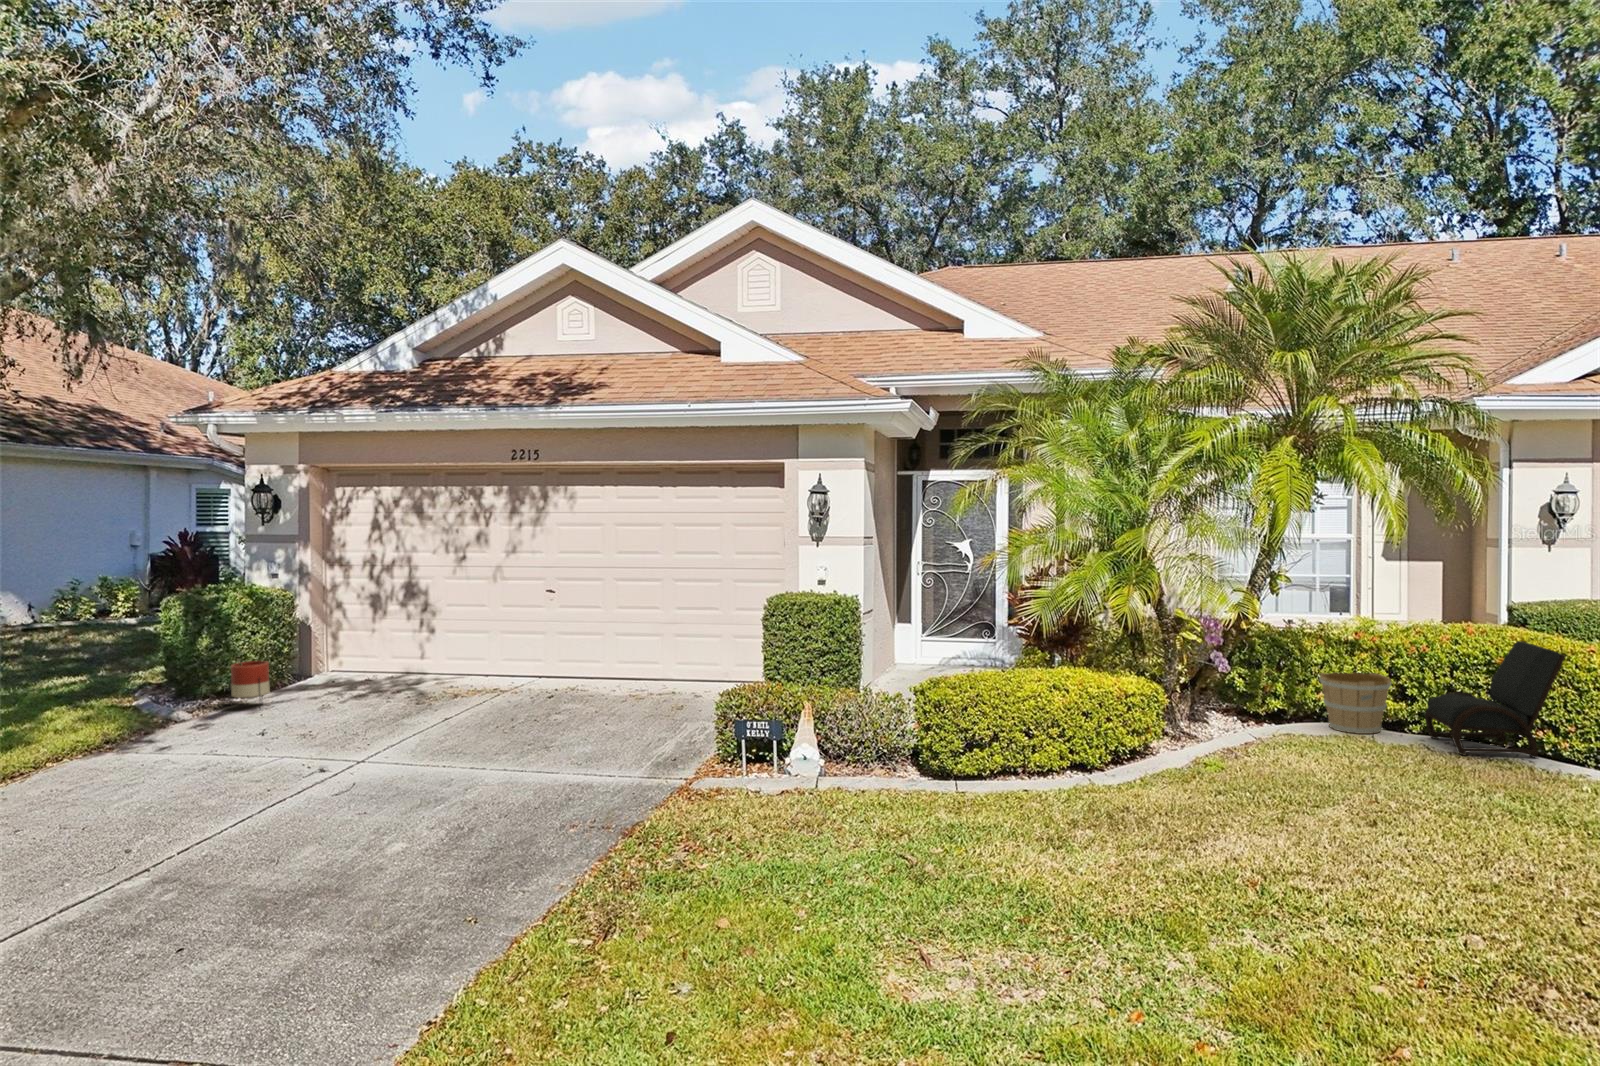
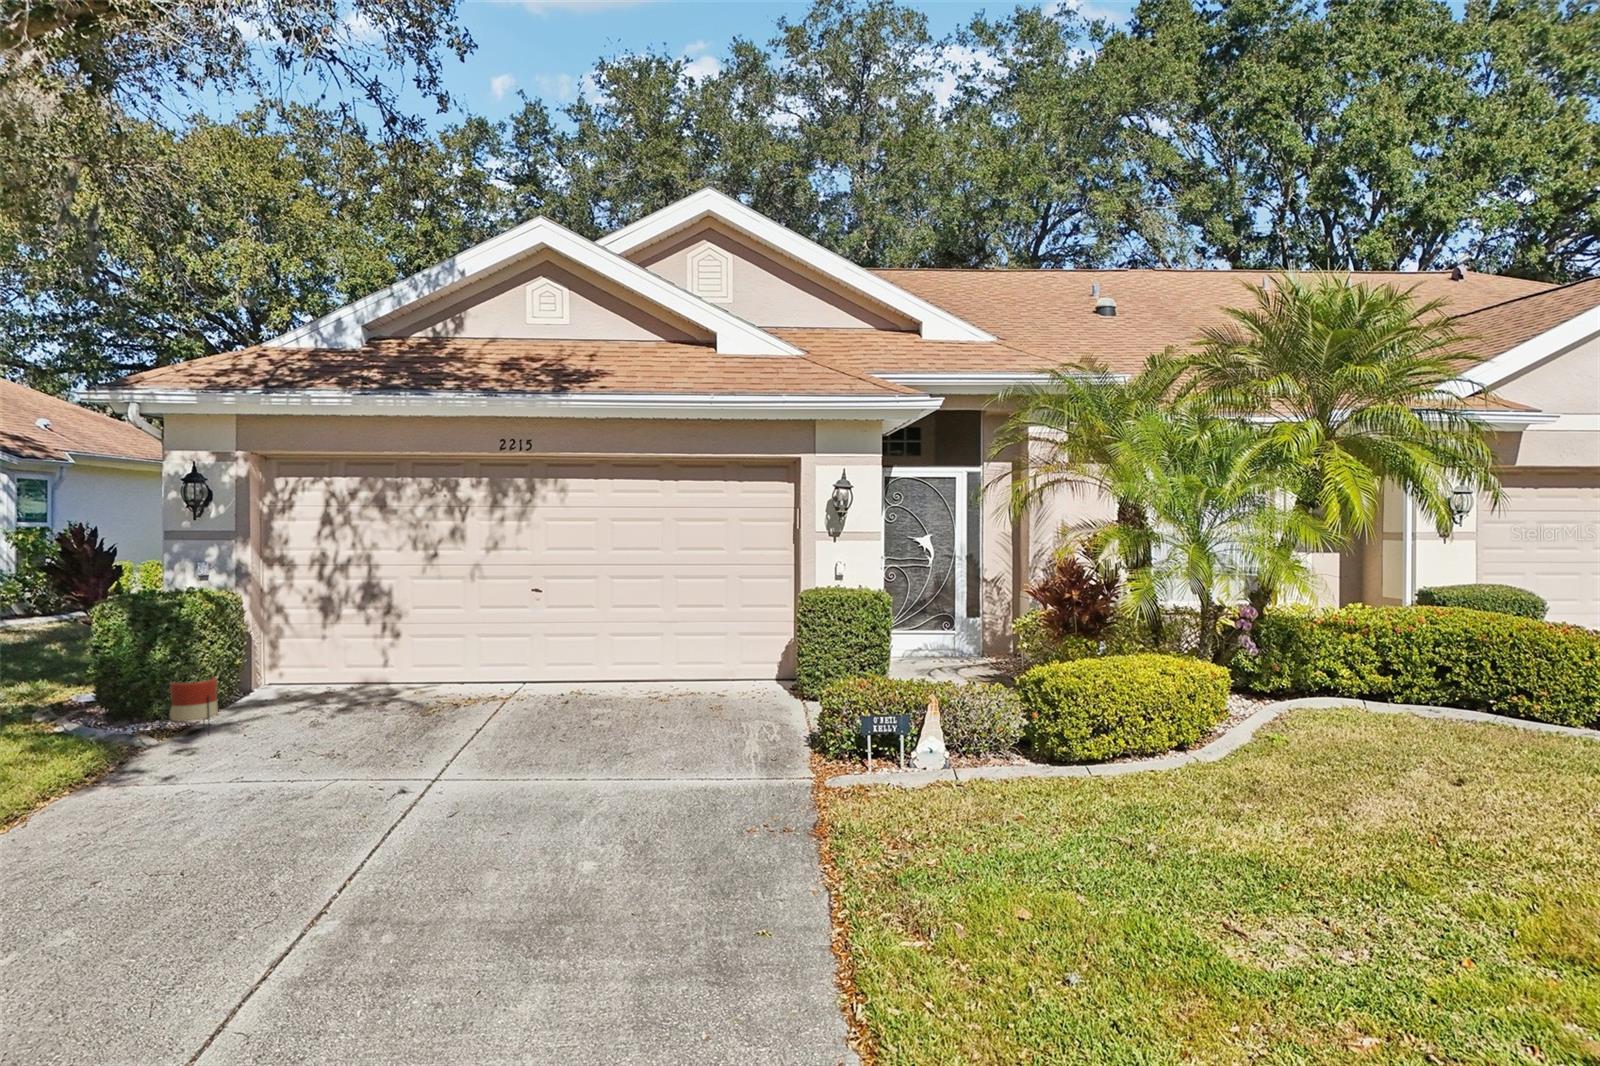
lounge chair: present [1425,641,1566,758] -> none [1422,618,1550,720]
wooden bucket: present [1320,672,1391,734] -> none [1326,651,1392,706]

